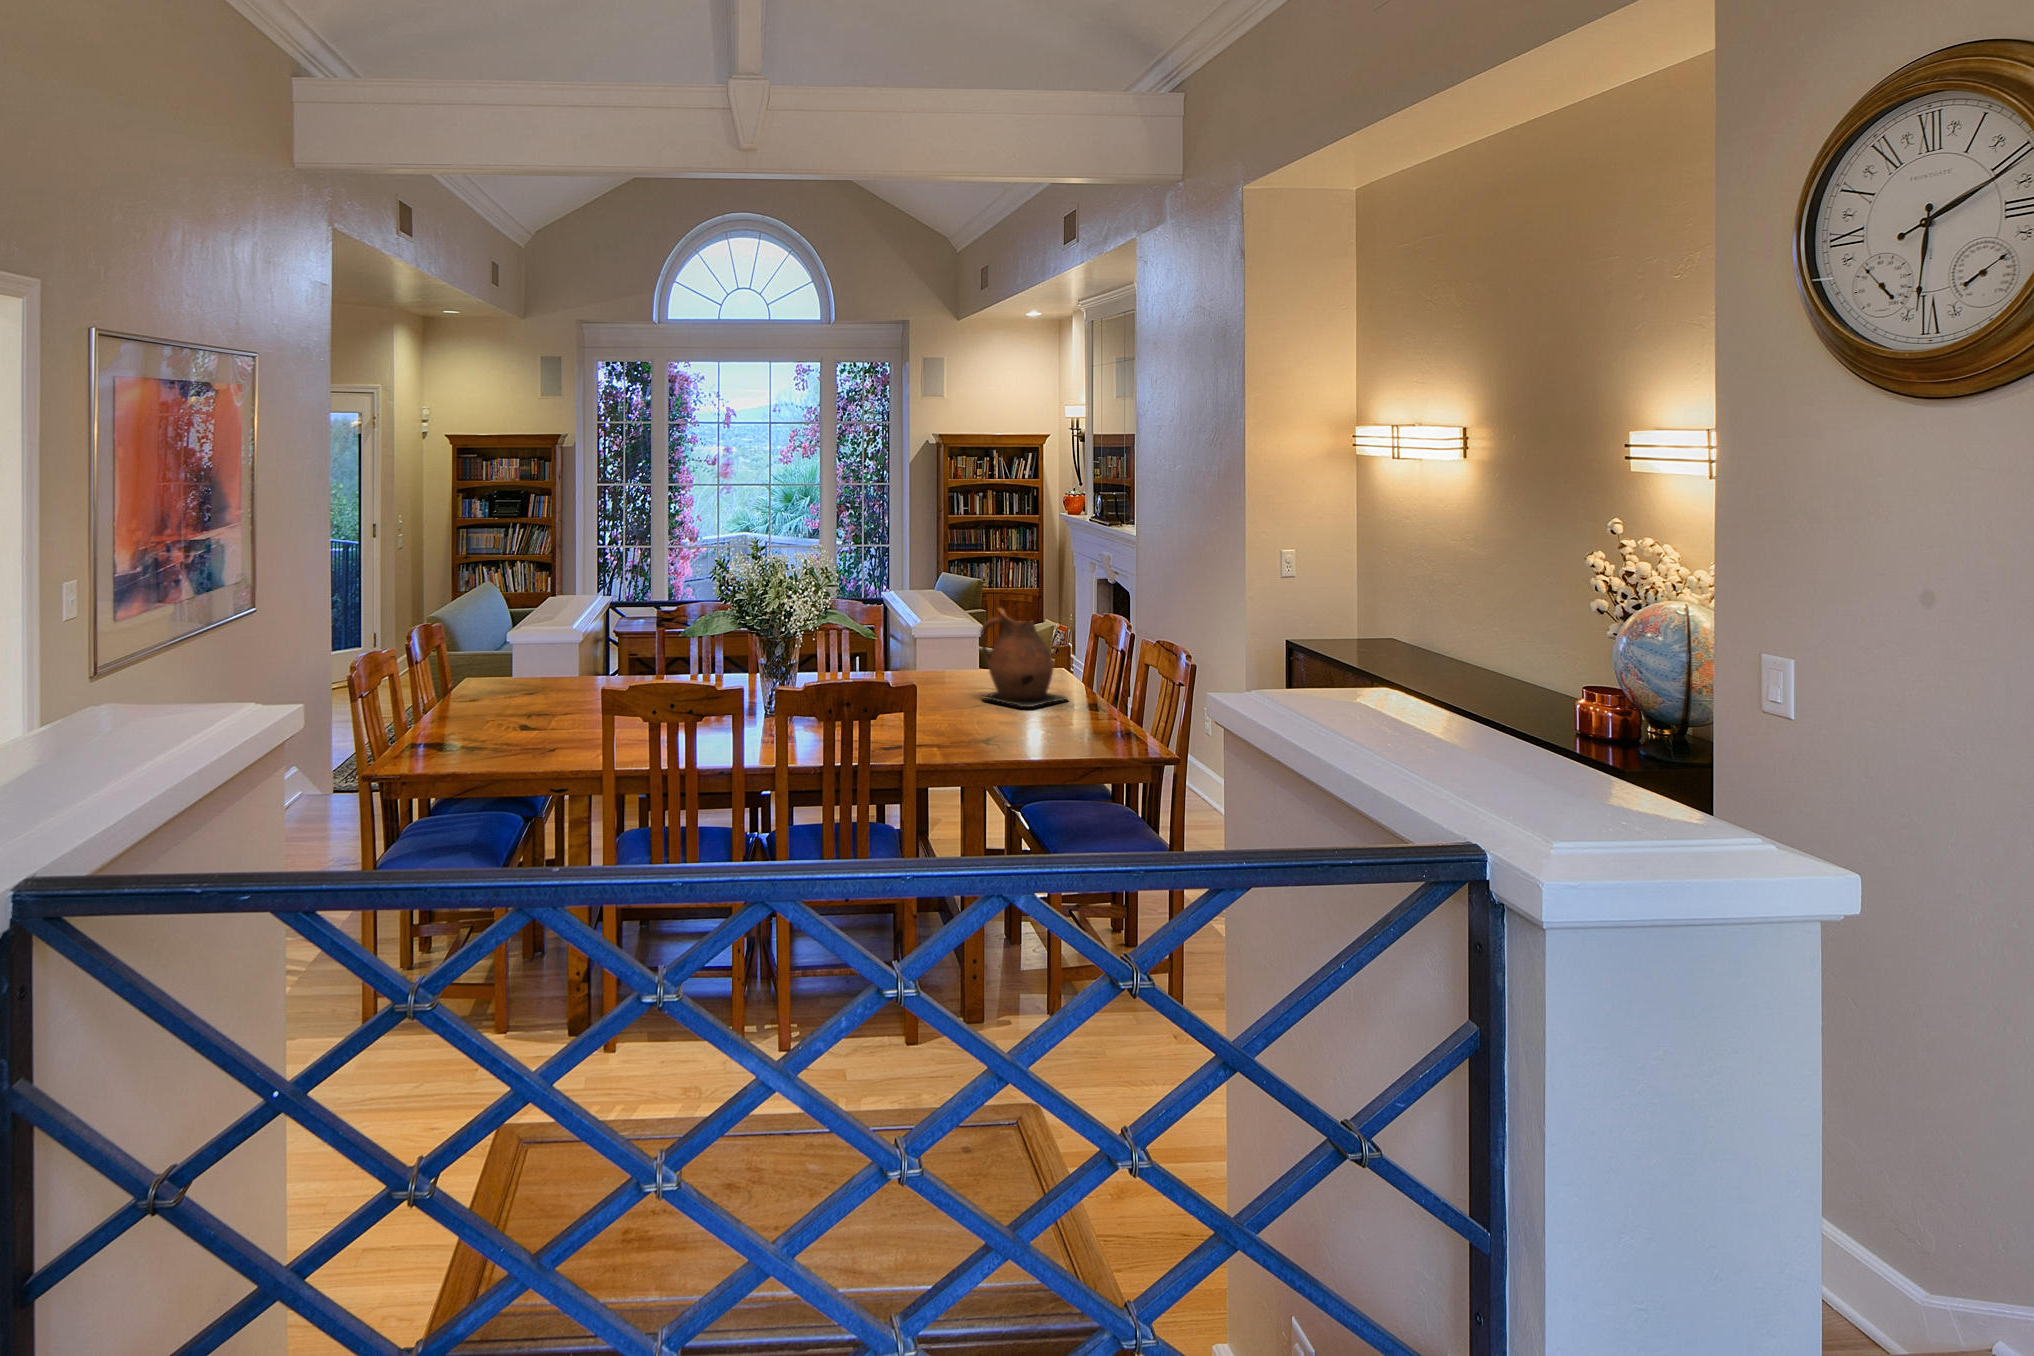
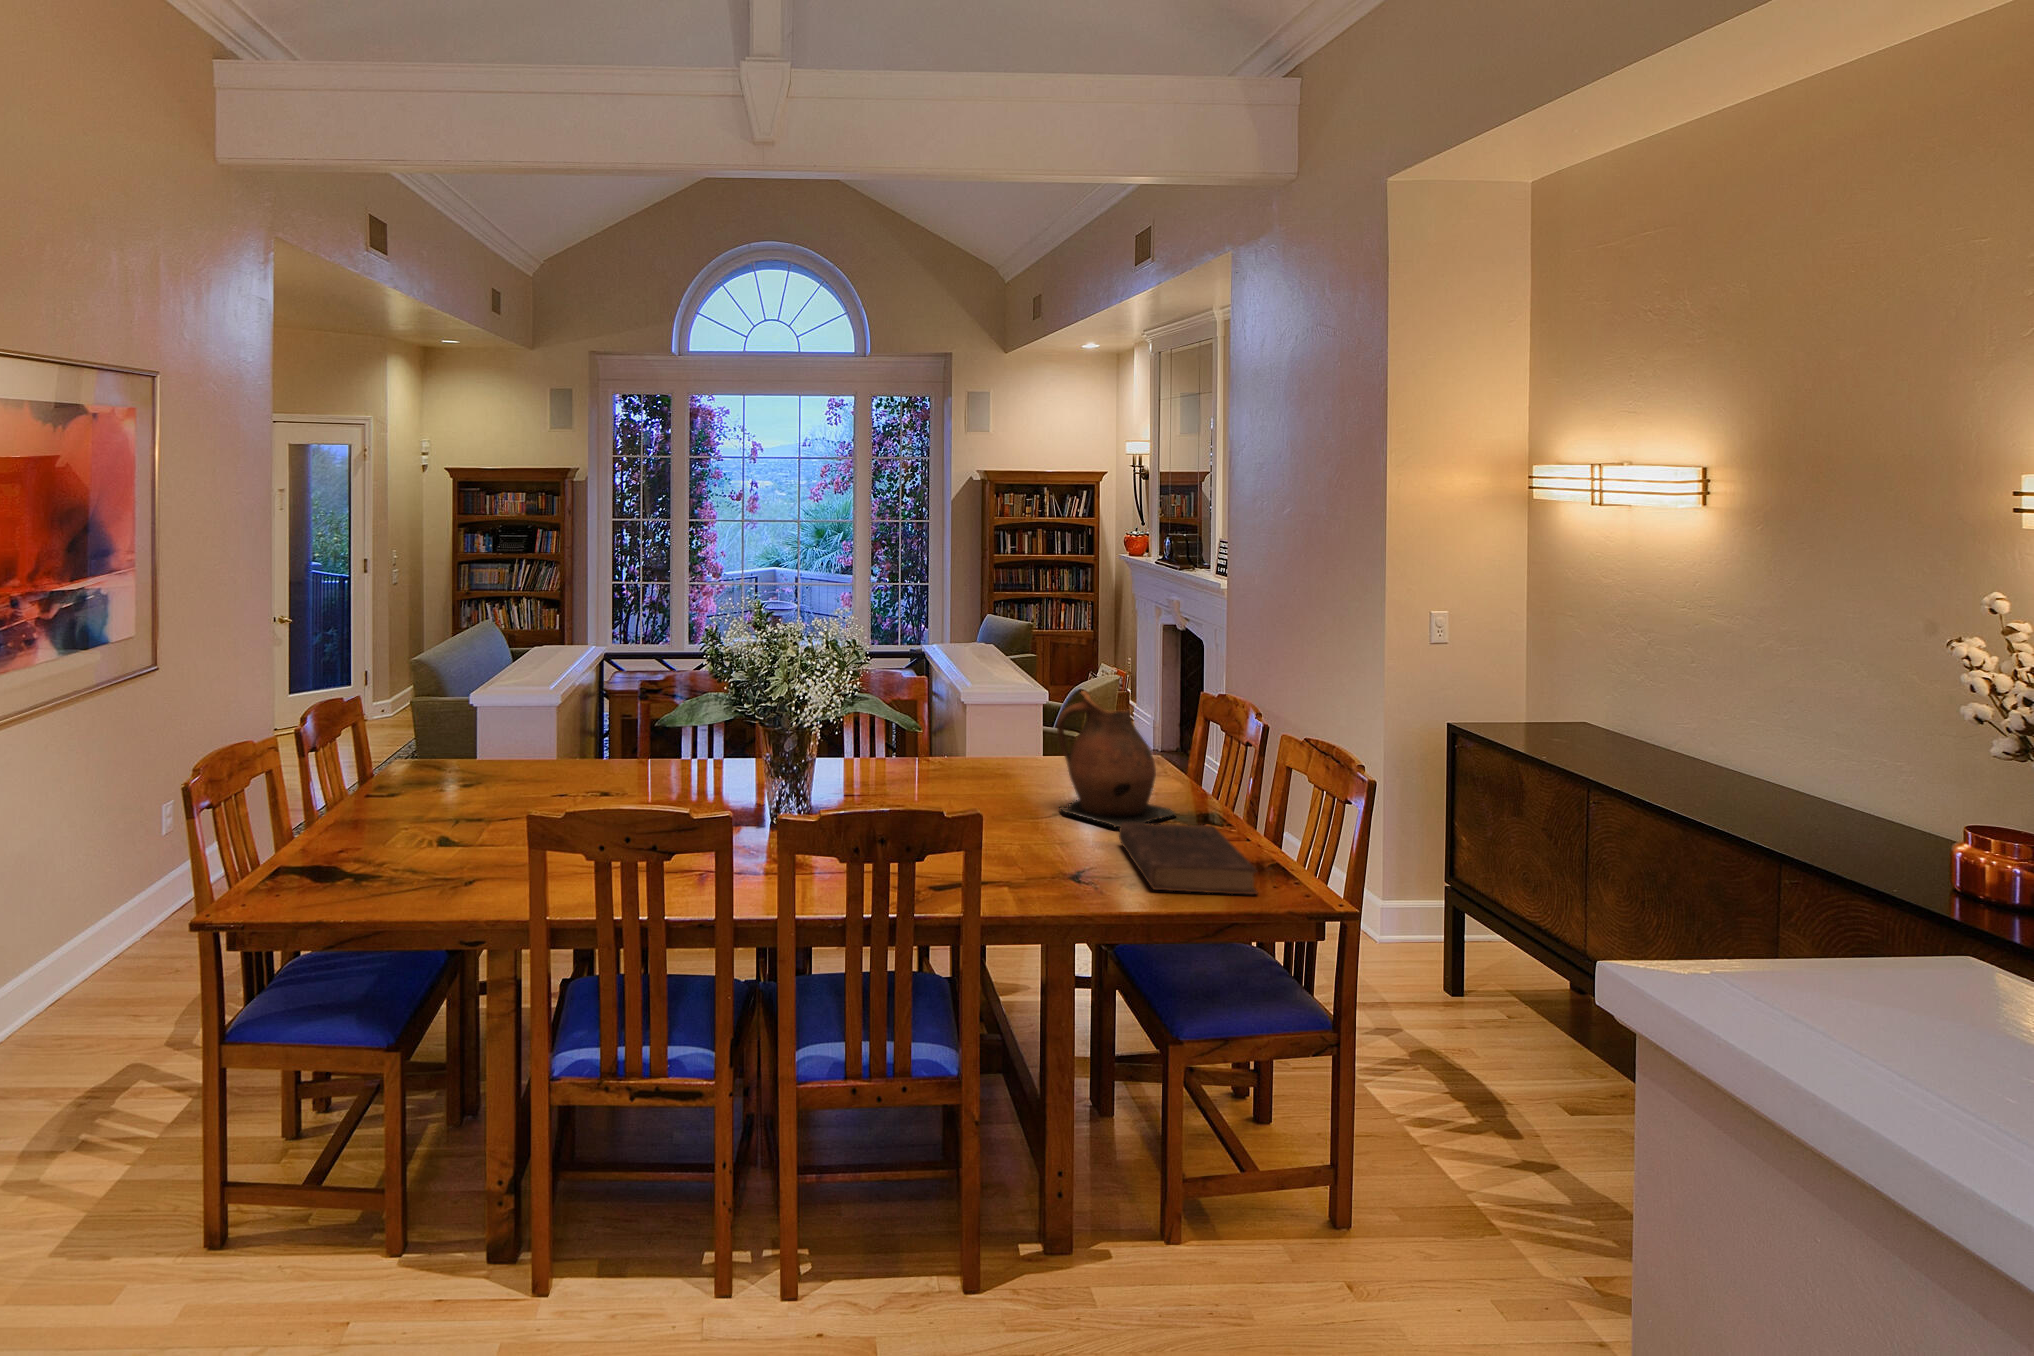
book: none [1022,701,1115,742] -> present [1119,822,1258,895]

